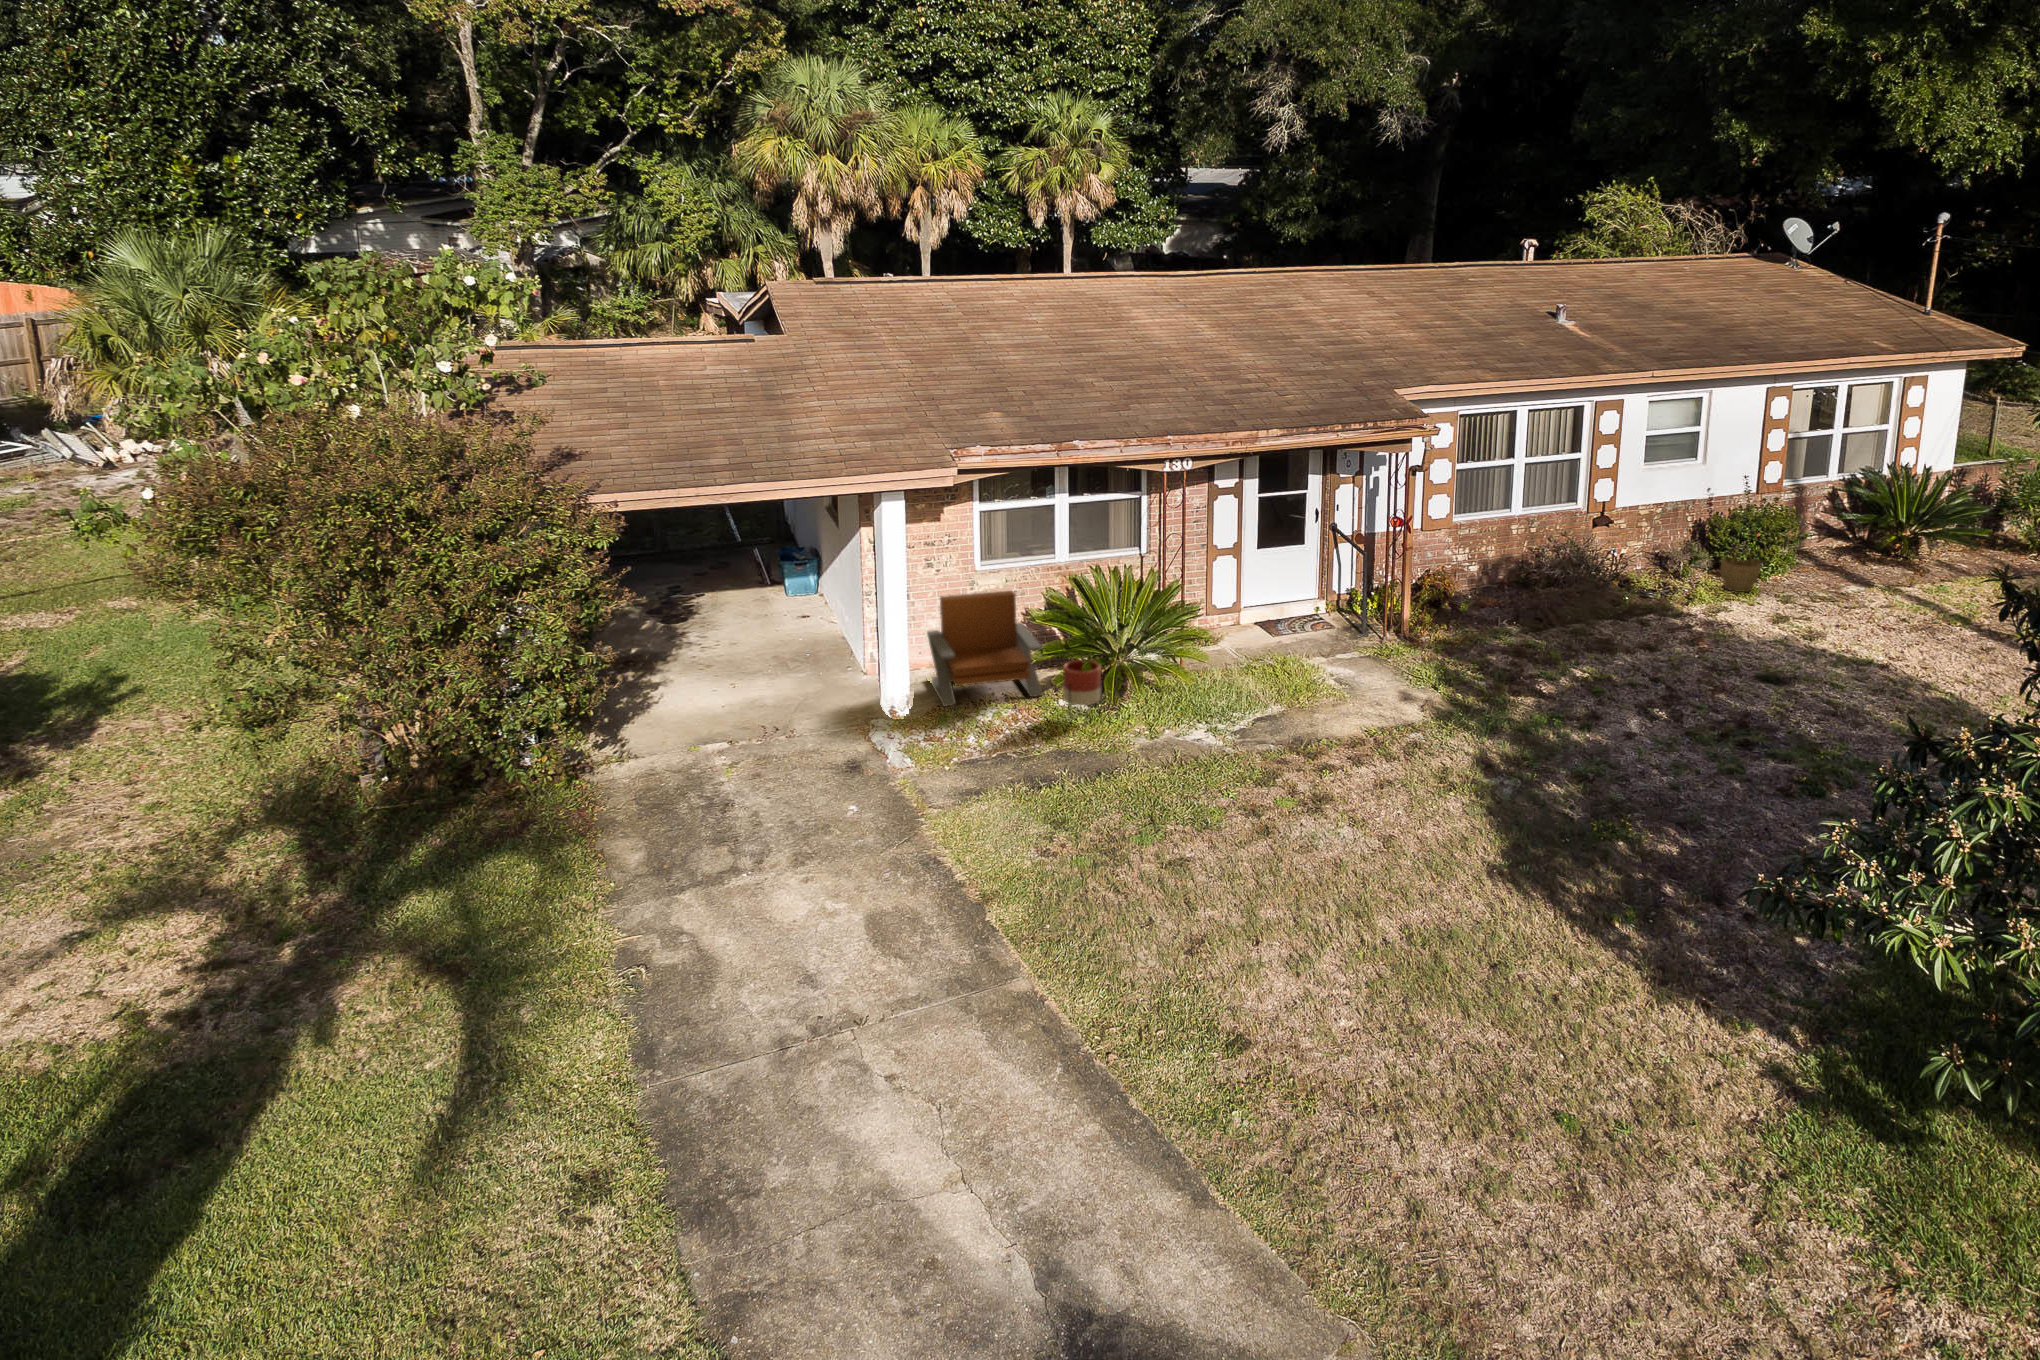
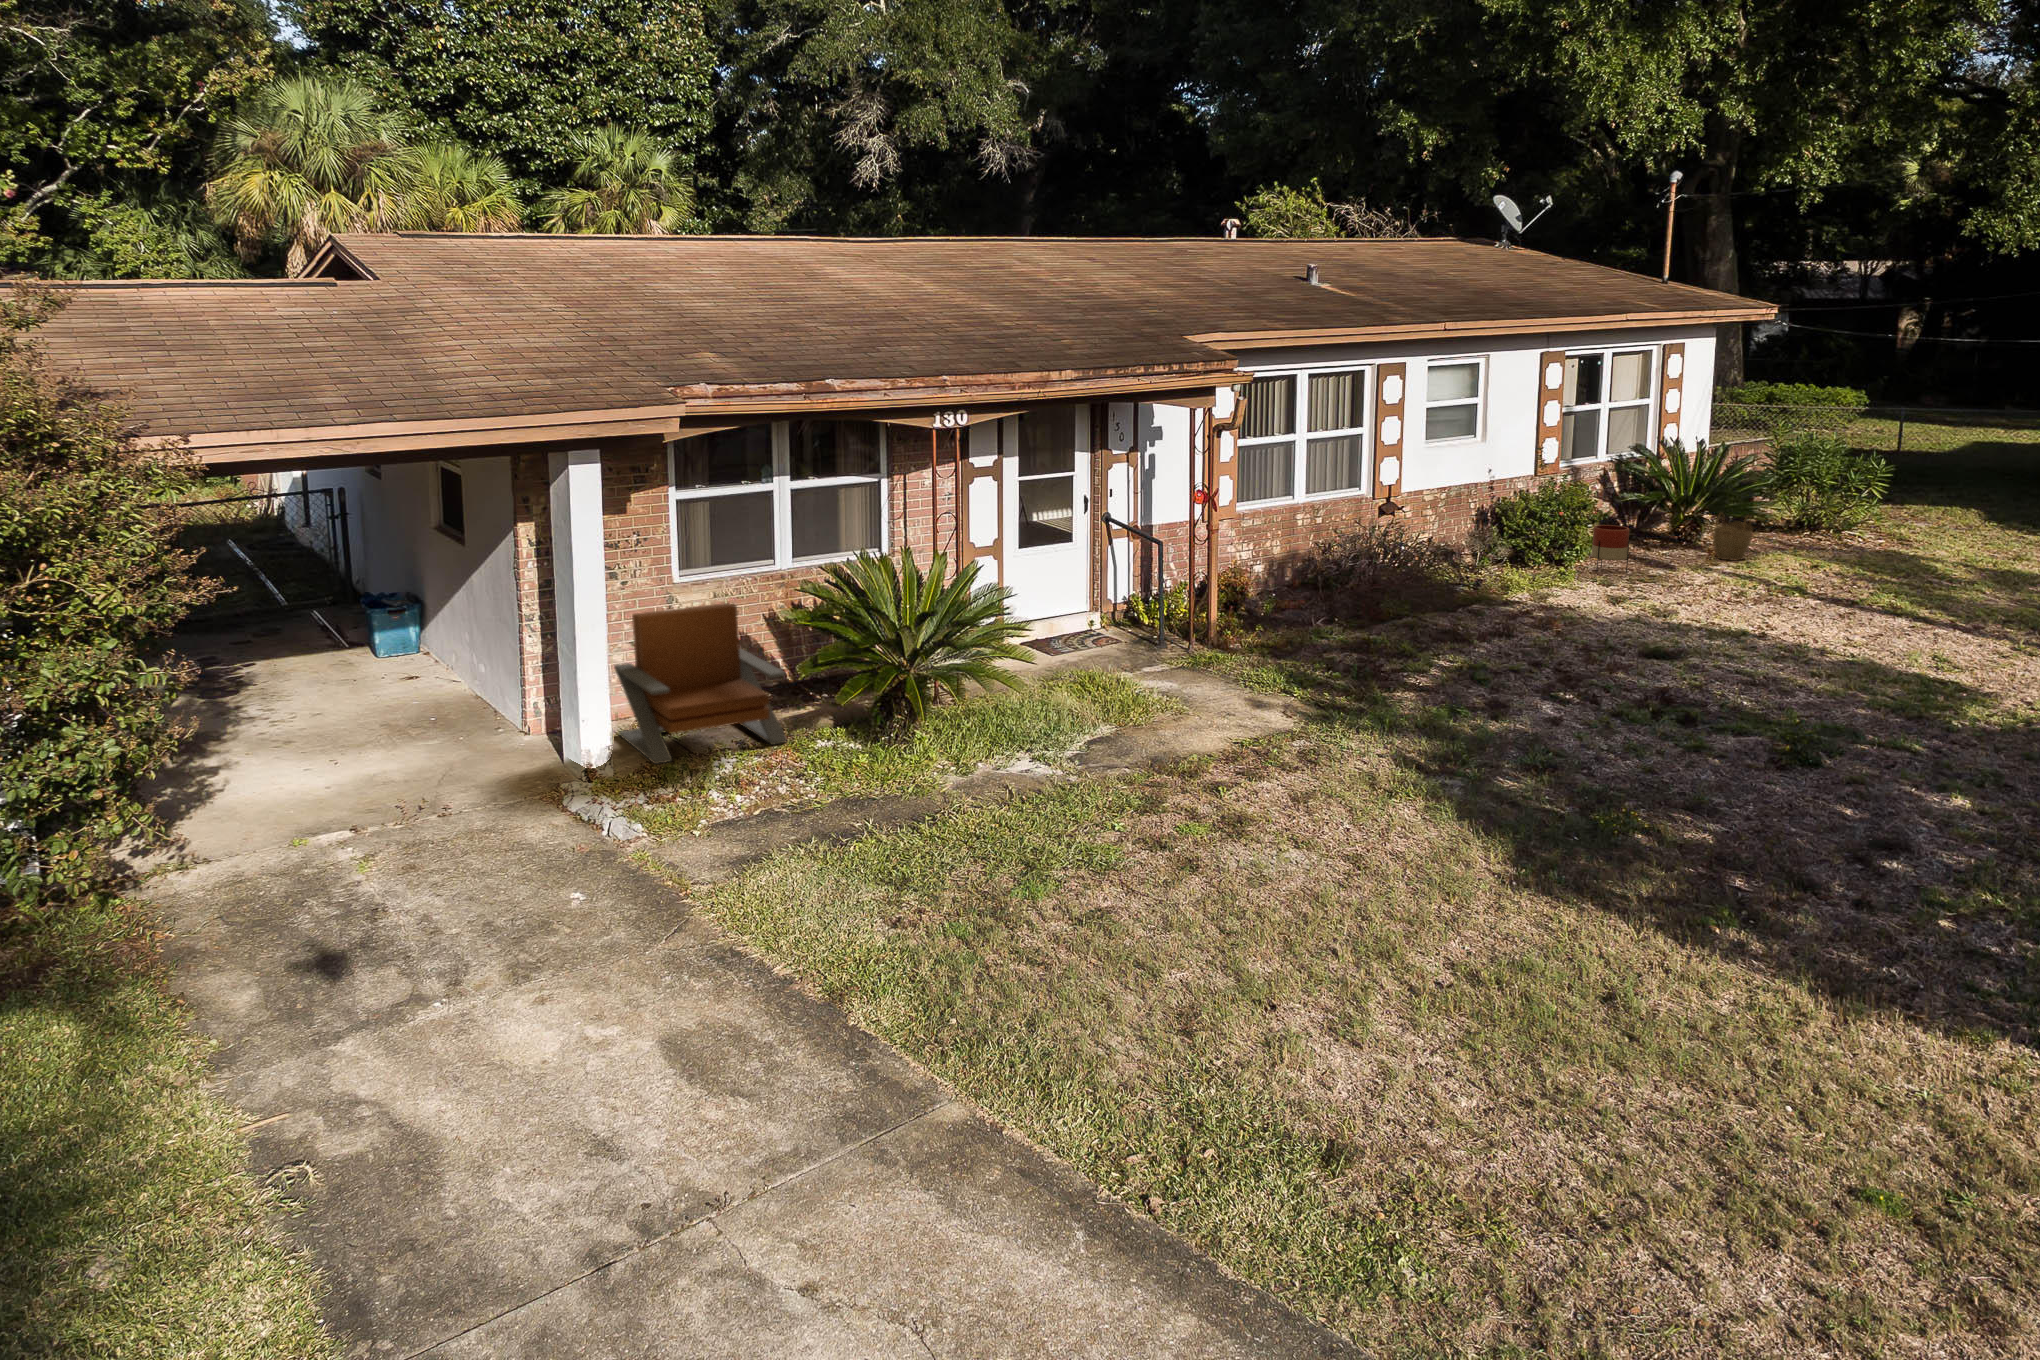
woven basket: present [1721,556,1760,592] -> present [1713,513,1752,561]
planter: present [1063,660,1102,713] -> present [1591,525,1630,572]

